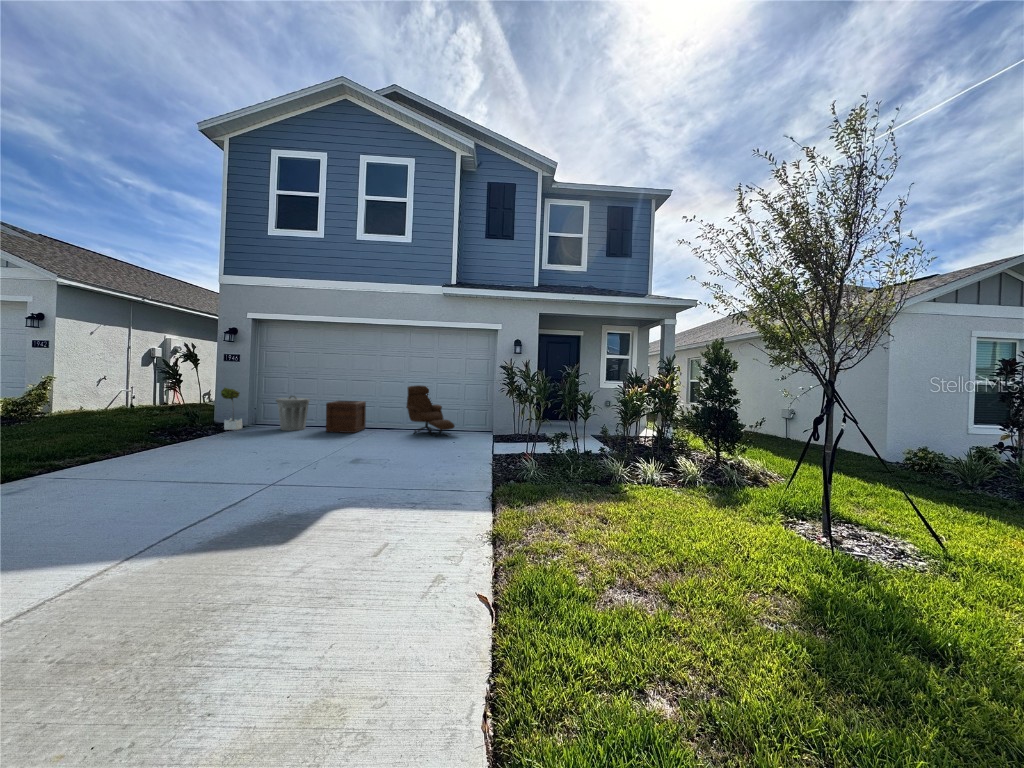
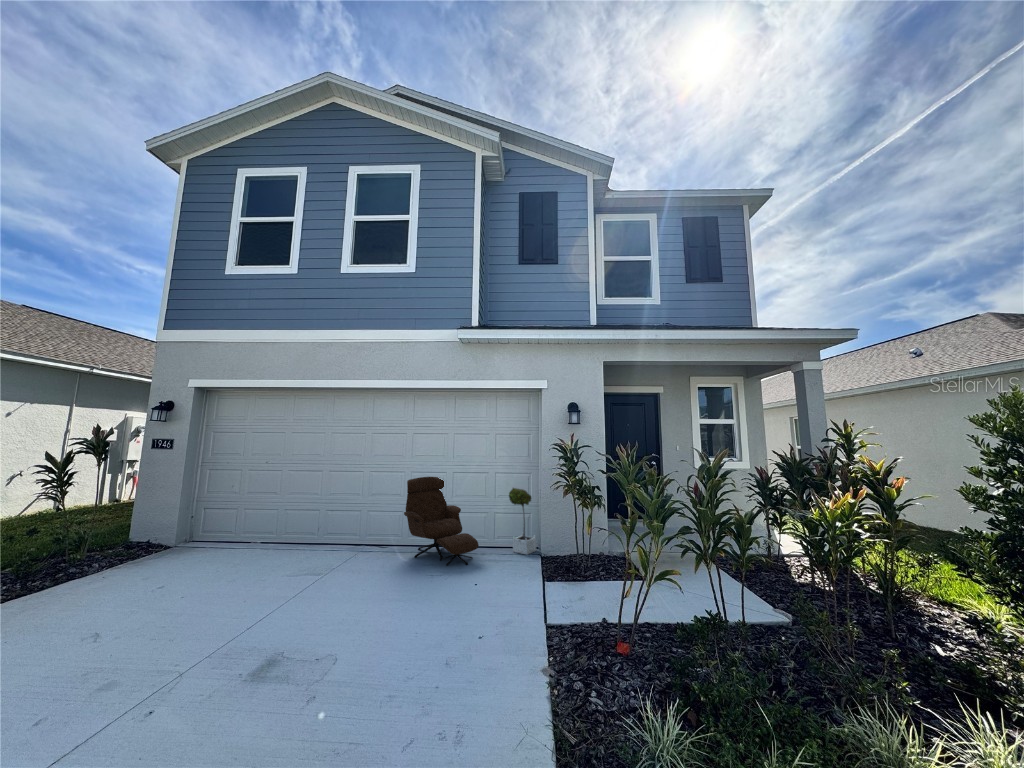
potted tree: present [221,388,242,430] -> present [509,488,536,555]
trash can: present [276,396,310,431] -> none [211,498,266,555]
wooden crate: present [326,401,366,433] -> none [280,503,348,558]

